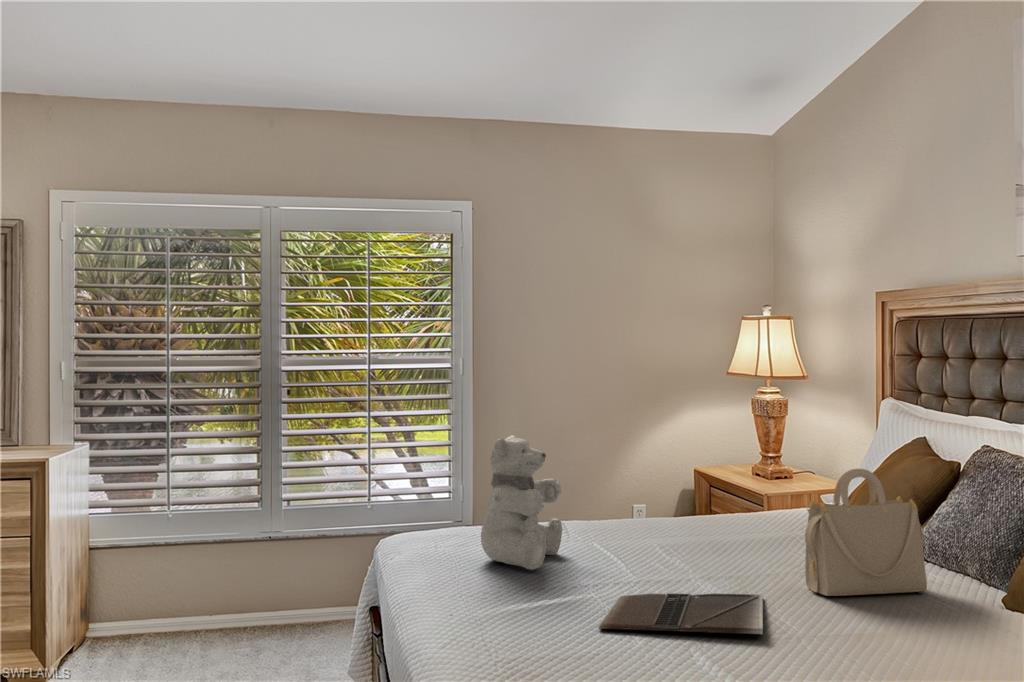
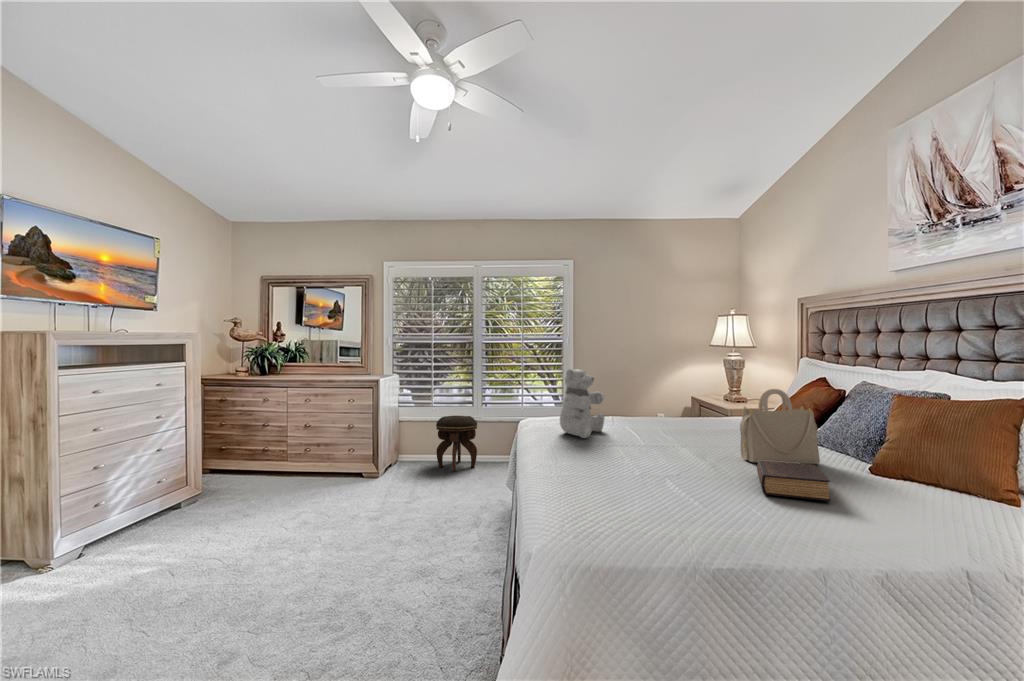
footstool: none [178,531,270,651] -> present [436,416,477,471]
laptop: present [599,593,763,634] -> none [609,453,712,481]
book: none [838,593,951,652] -> present [757,460,831,501]

